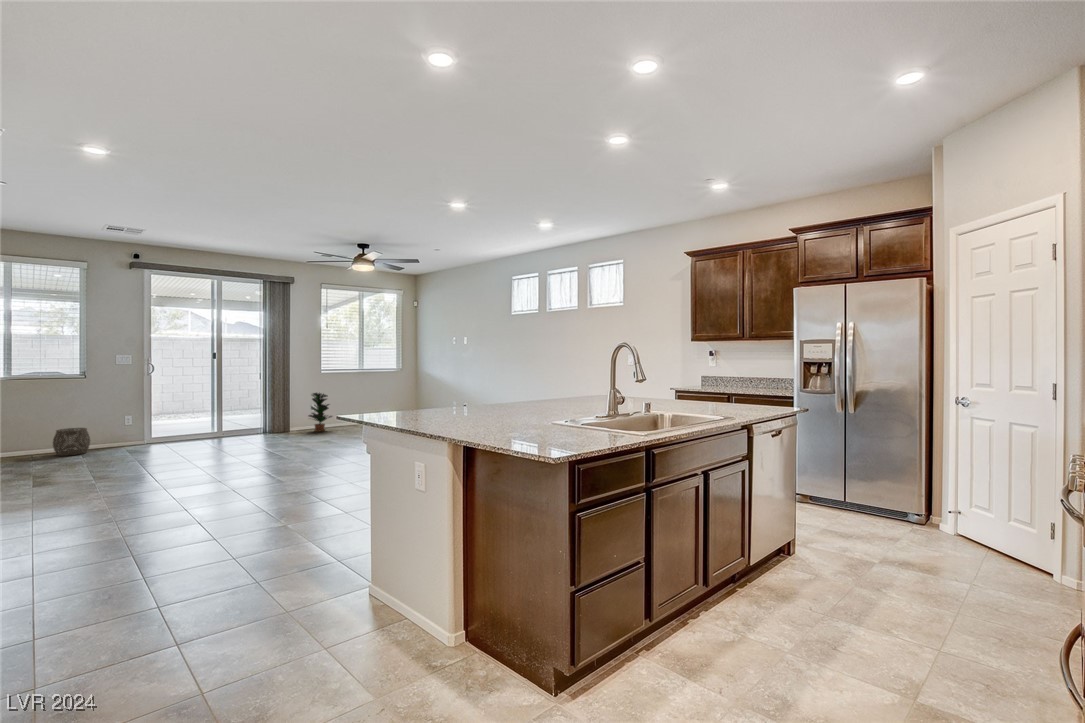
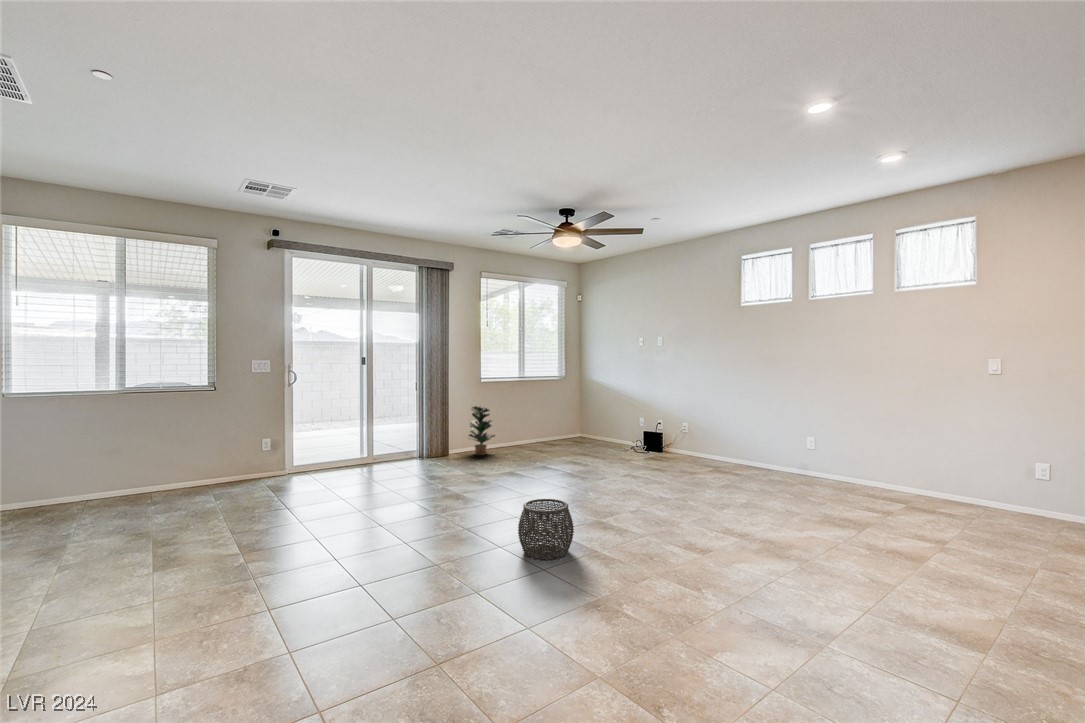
woven basket: present [53,428,90,456] -> present [518,499,574,560]

